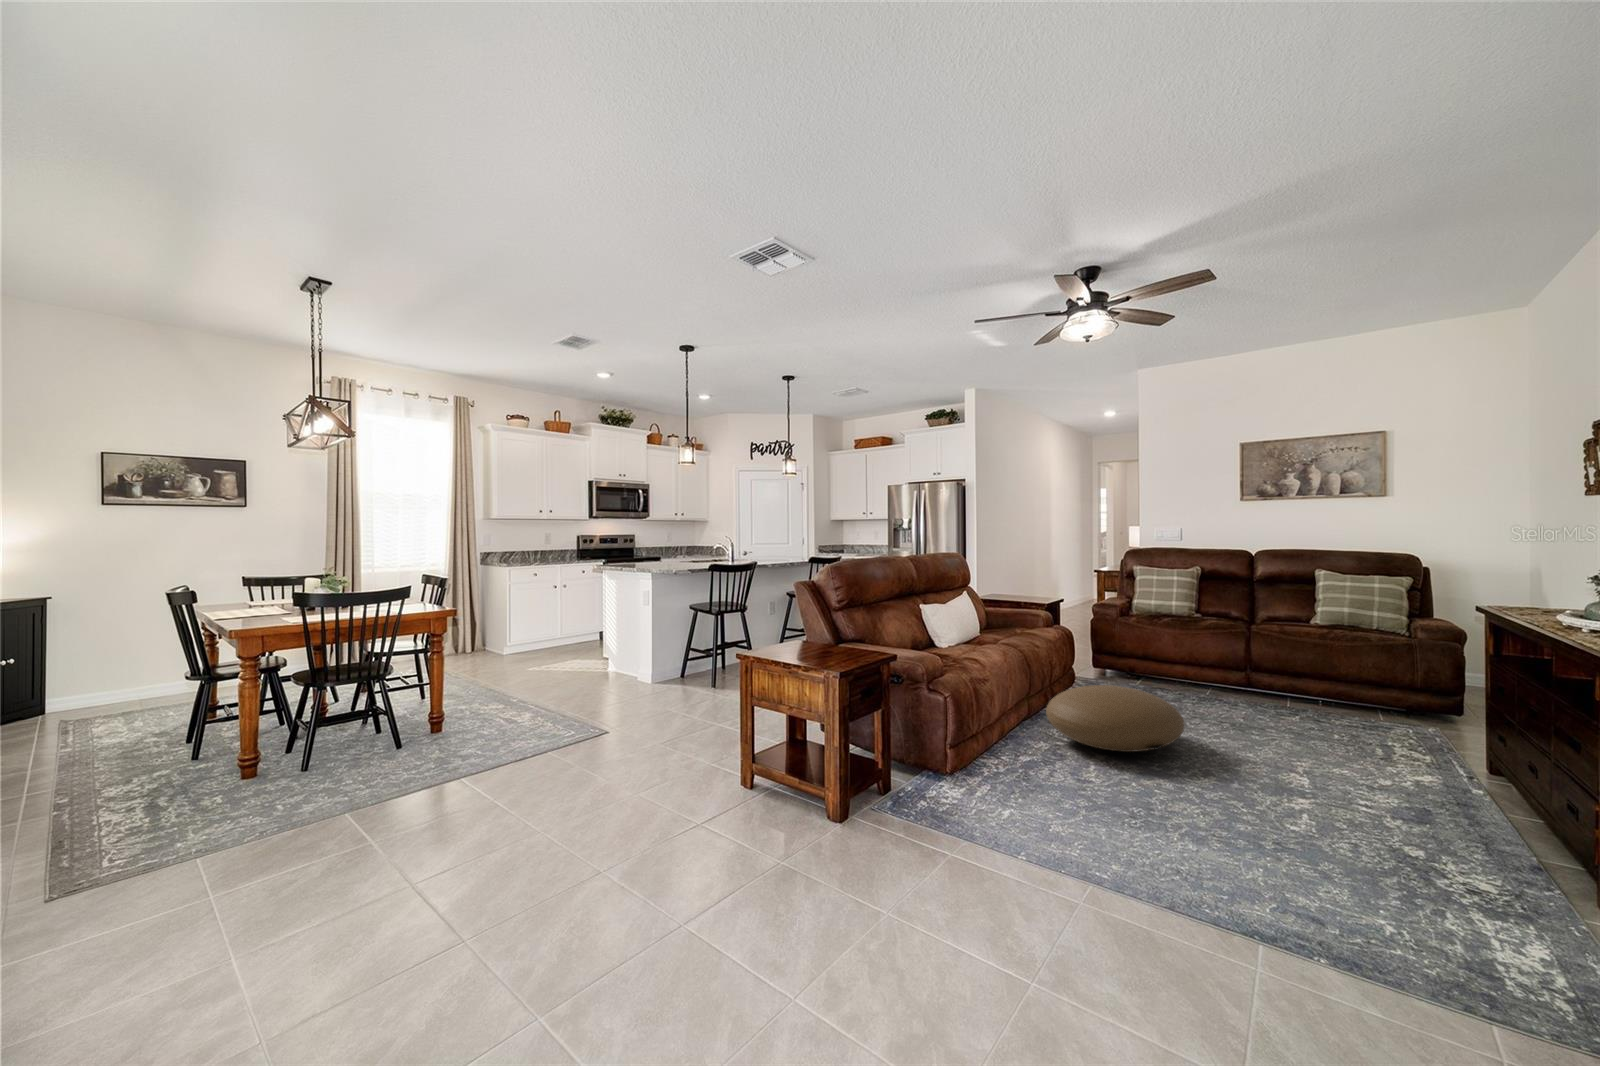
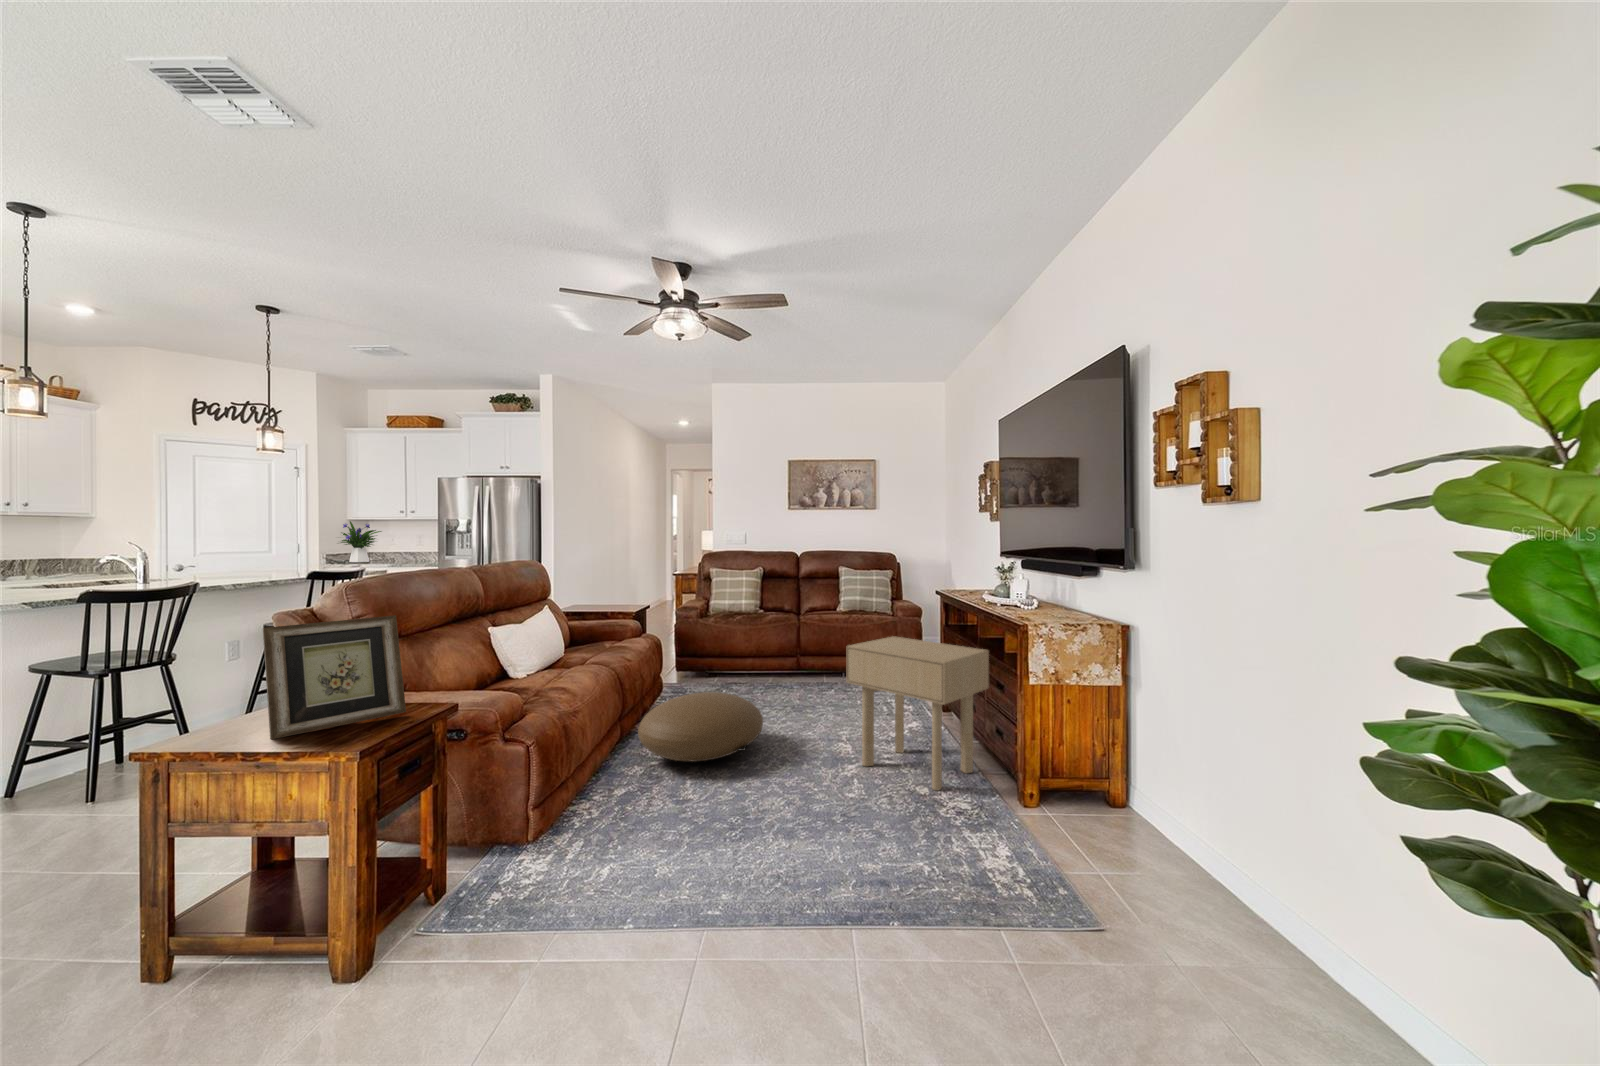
flower arrangement: none [828,522,857,552] -> present [341,521,381,562]
picture frame: none [786,586,863,658] -> present [263,615,406,739]
side table: none [1295,655,1553,858] -> present [846,636,989,790]

